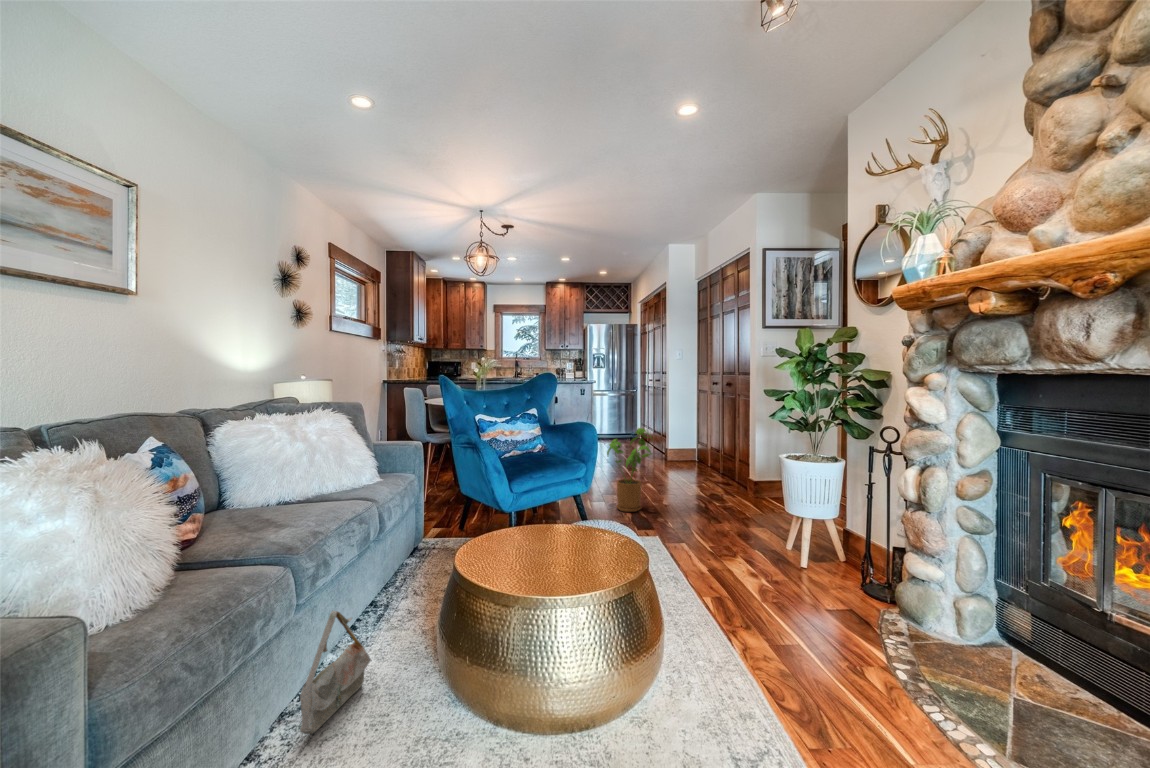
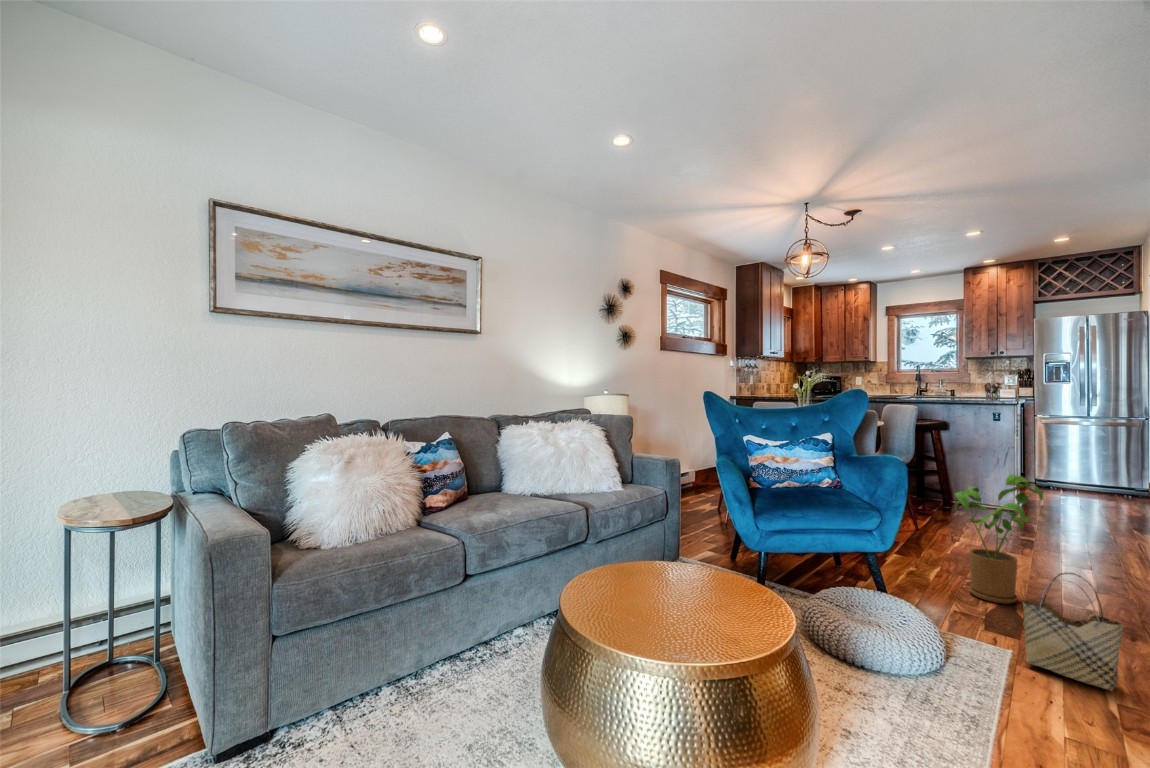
woven basket: none [669,480,711,540] -> present [1022,573,1124,690]
bag: present [300,611,371,734] -> none [445,586,520,679]

